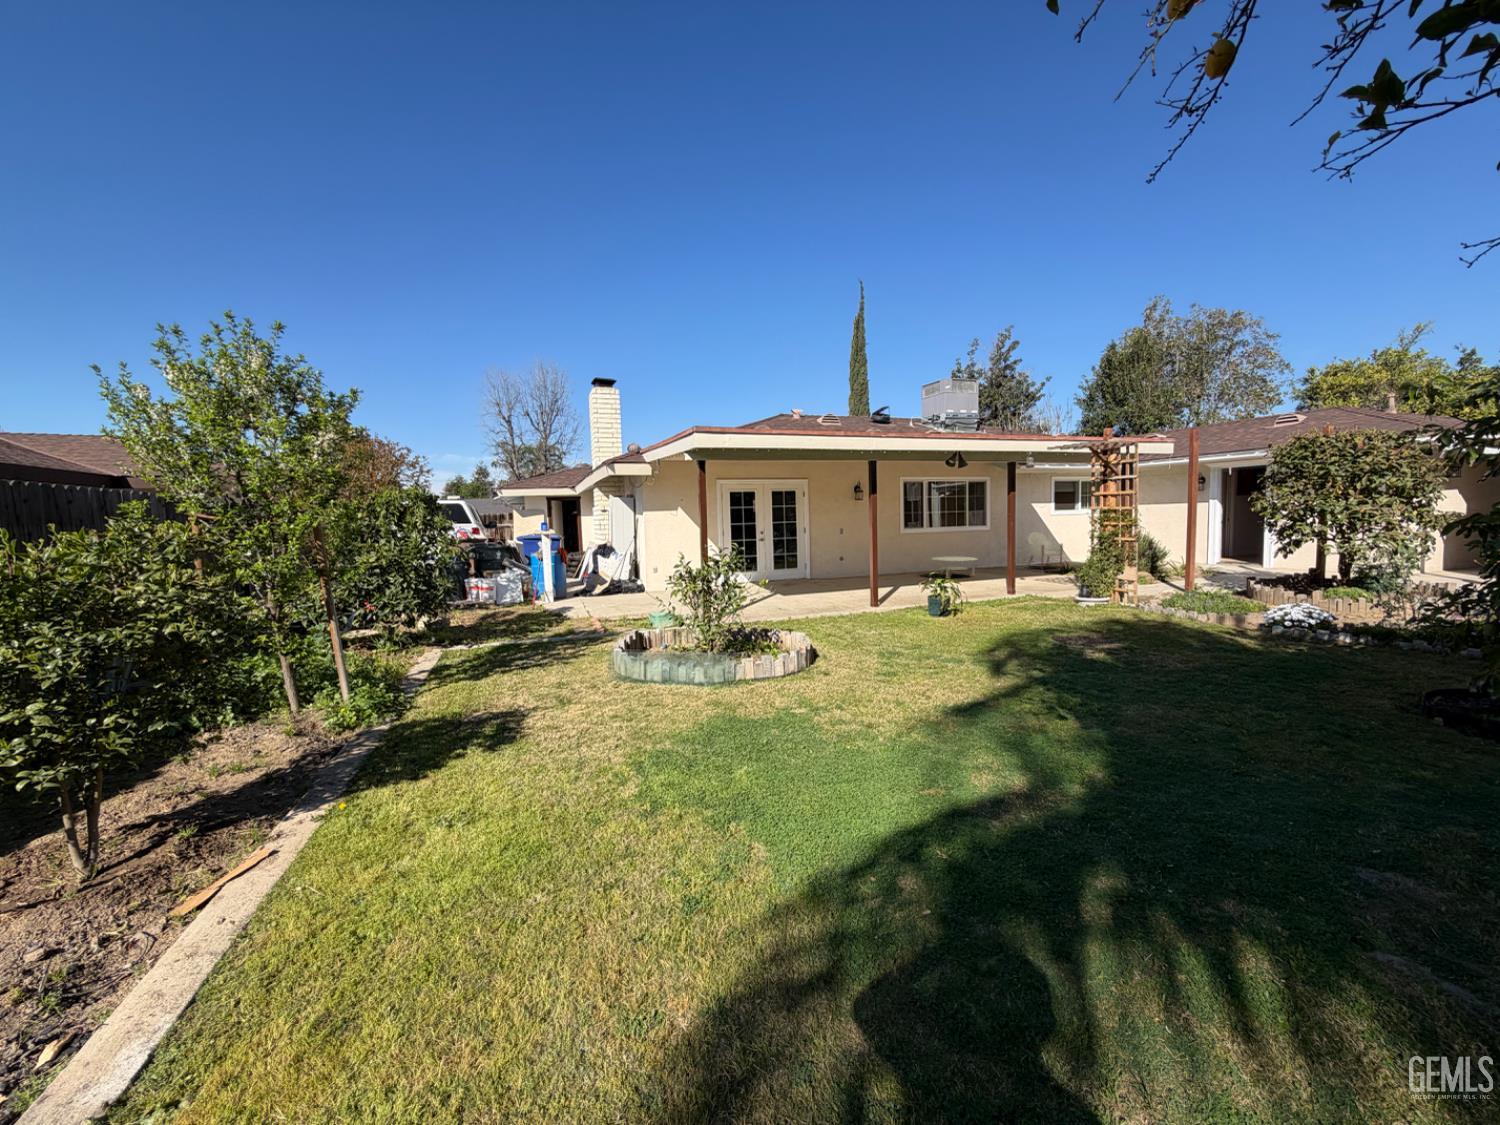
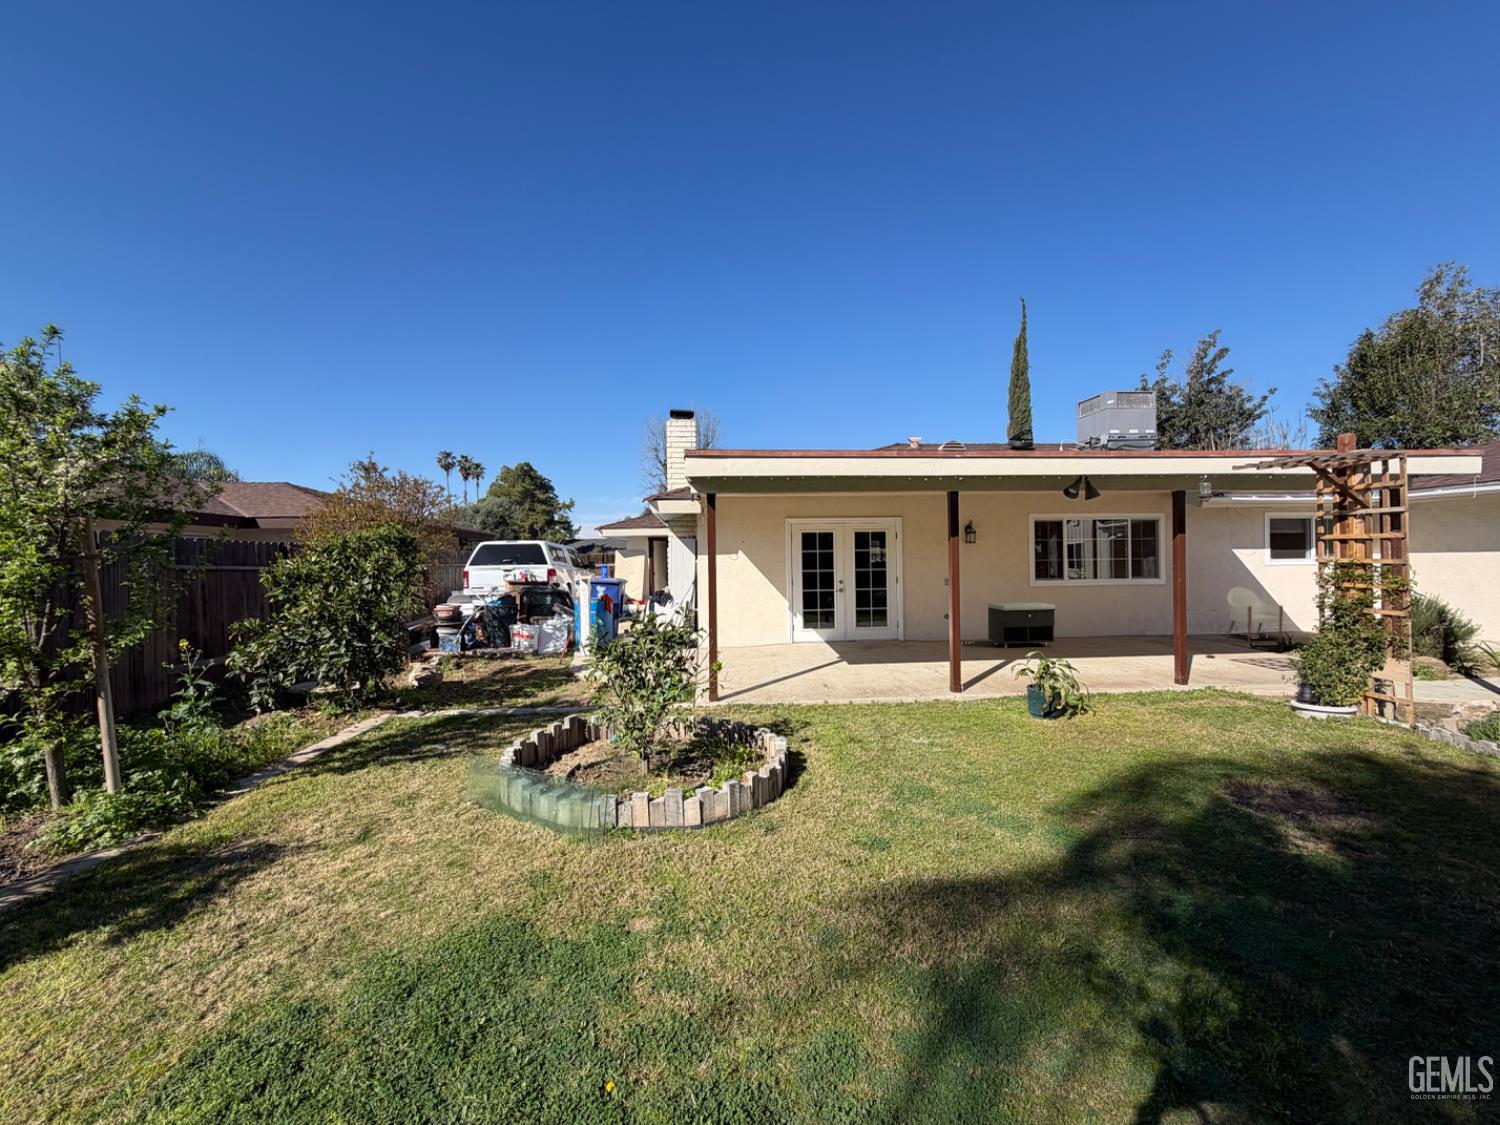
storage bench: none [871,546,919,581] -> present [988,602,1055,648]
round table: present [932,557,977,579] -> none [1075,618,1144,649]

